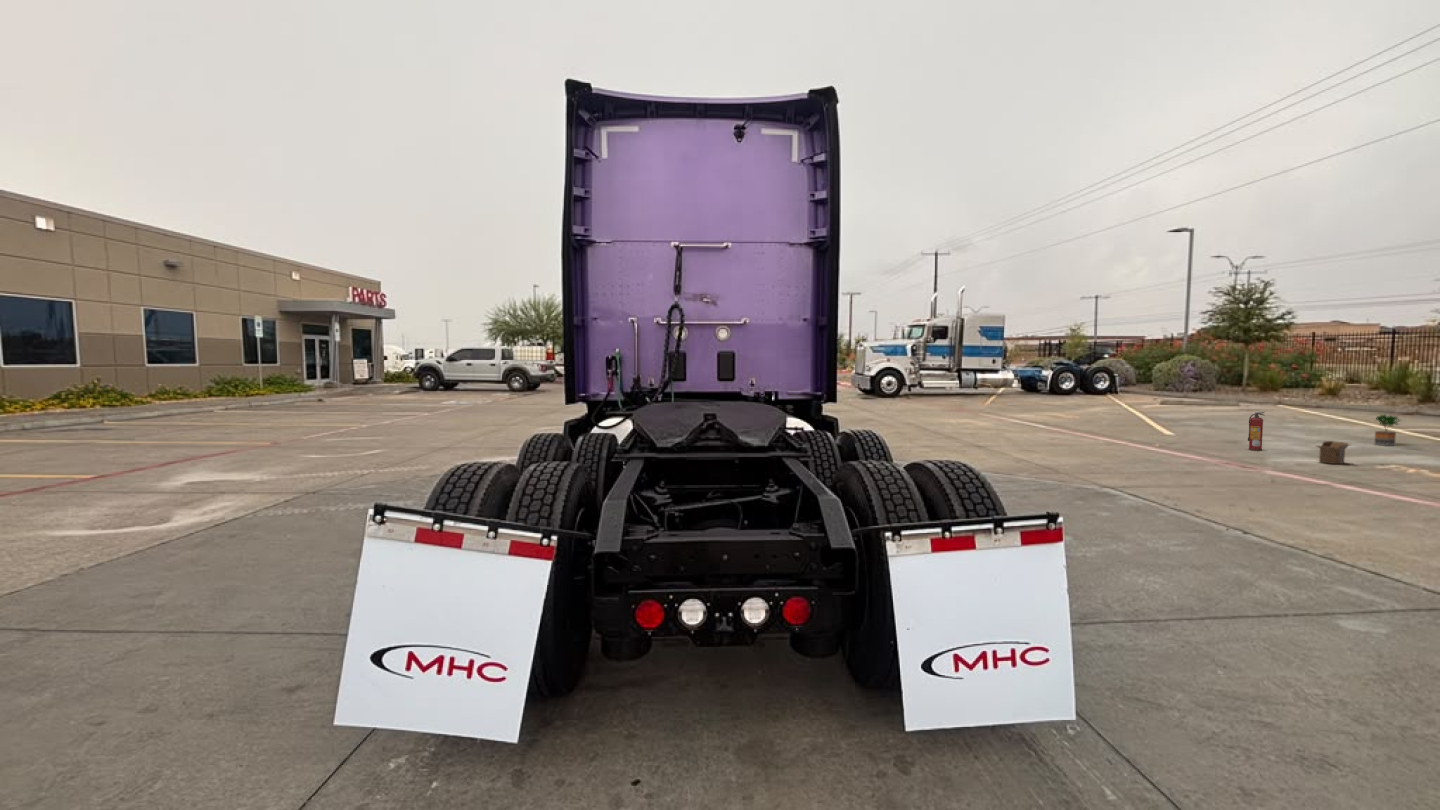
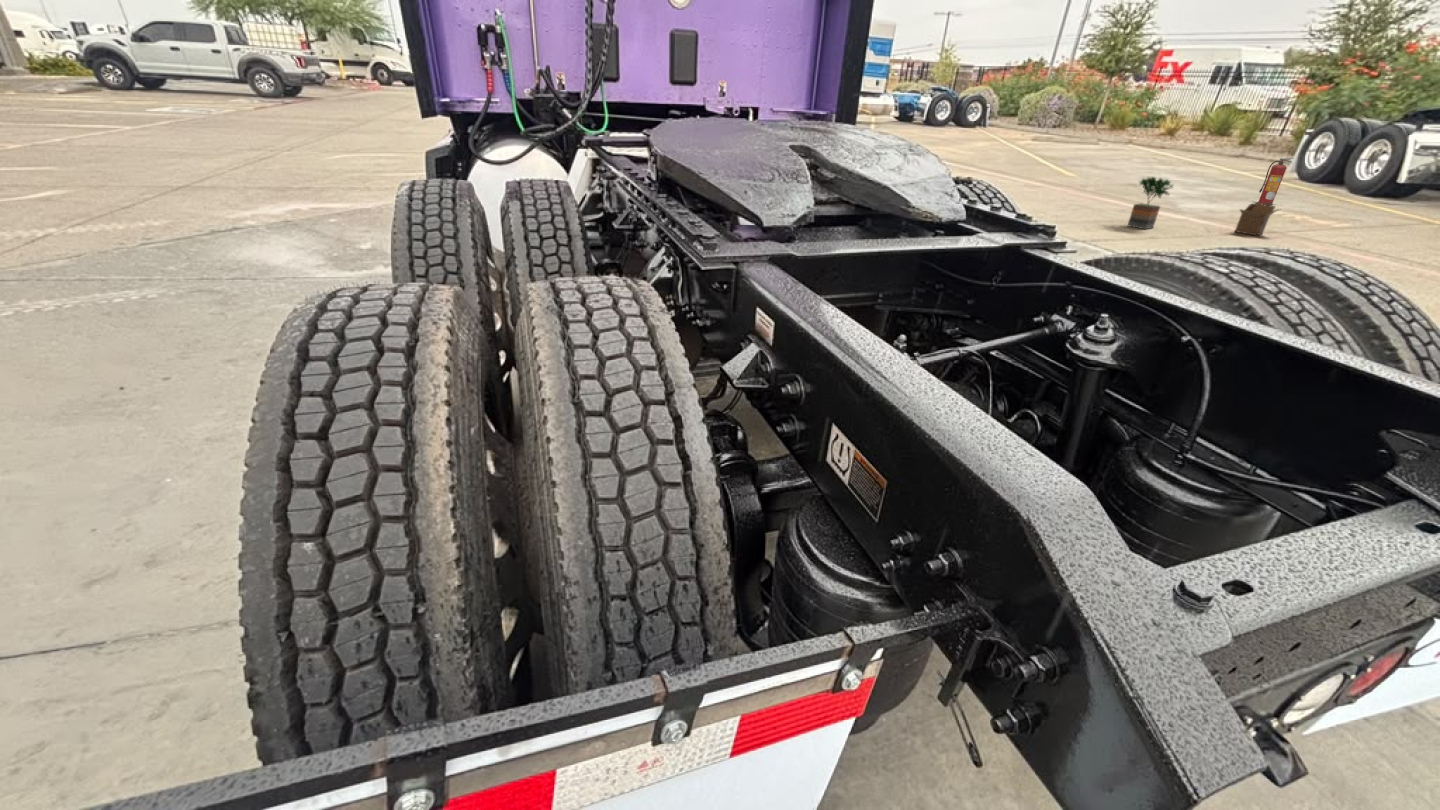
potted tree: present [1375,415,1400,446] -> present [1128,177,1173,229]
cardboard box: present [1318,441,1349,464] -> present [1235,203,1277,235]

